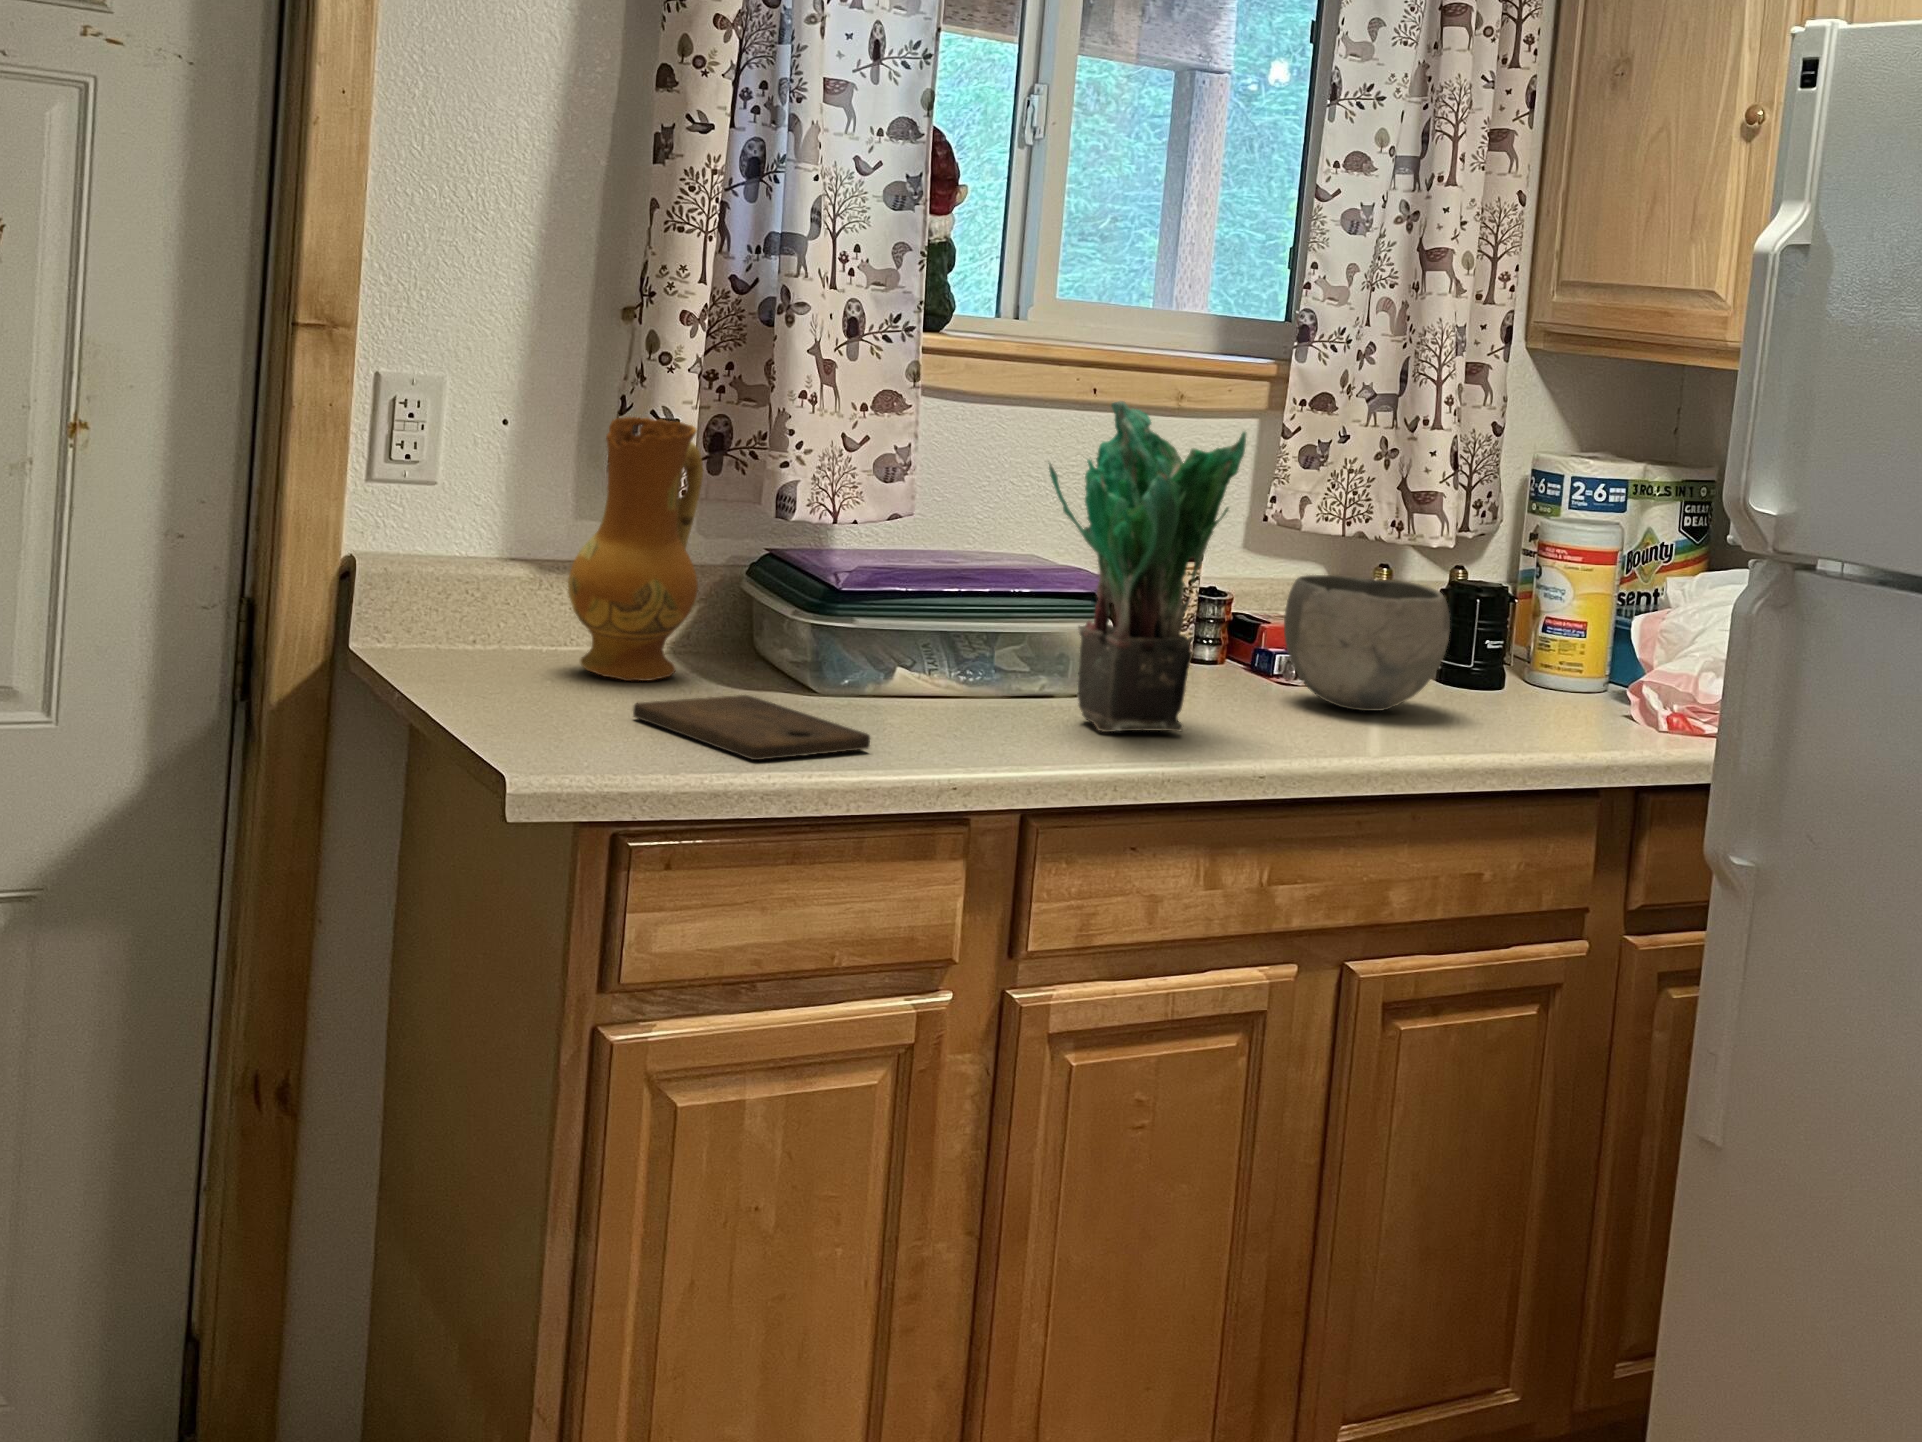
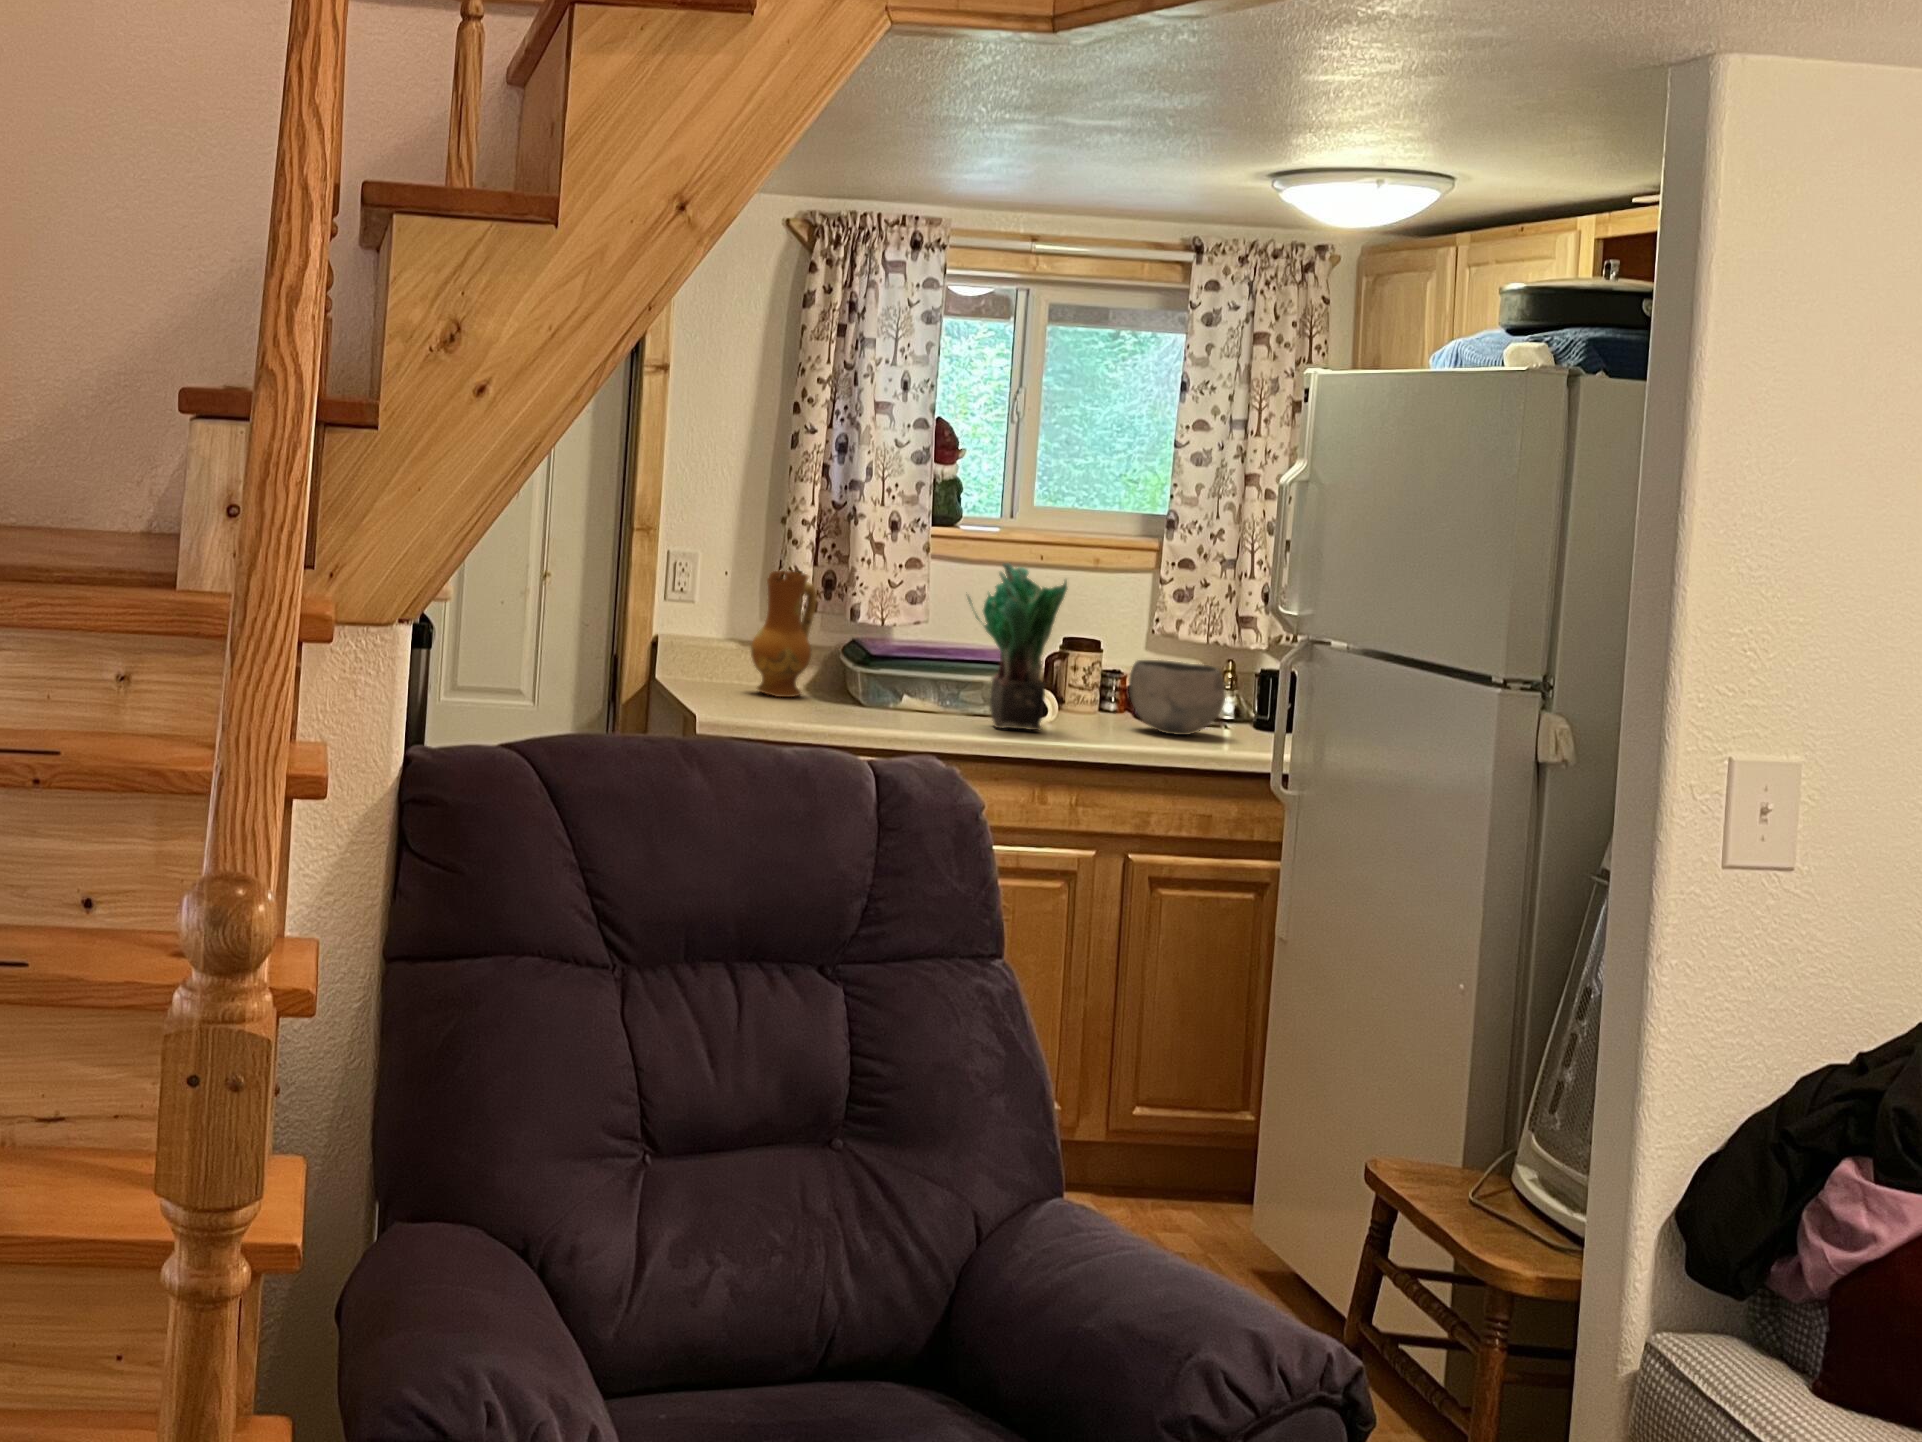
cutting board: present [633,695,870,760] -> none [768,700,867,723]

